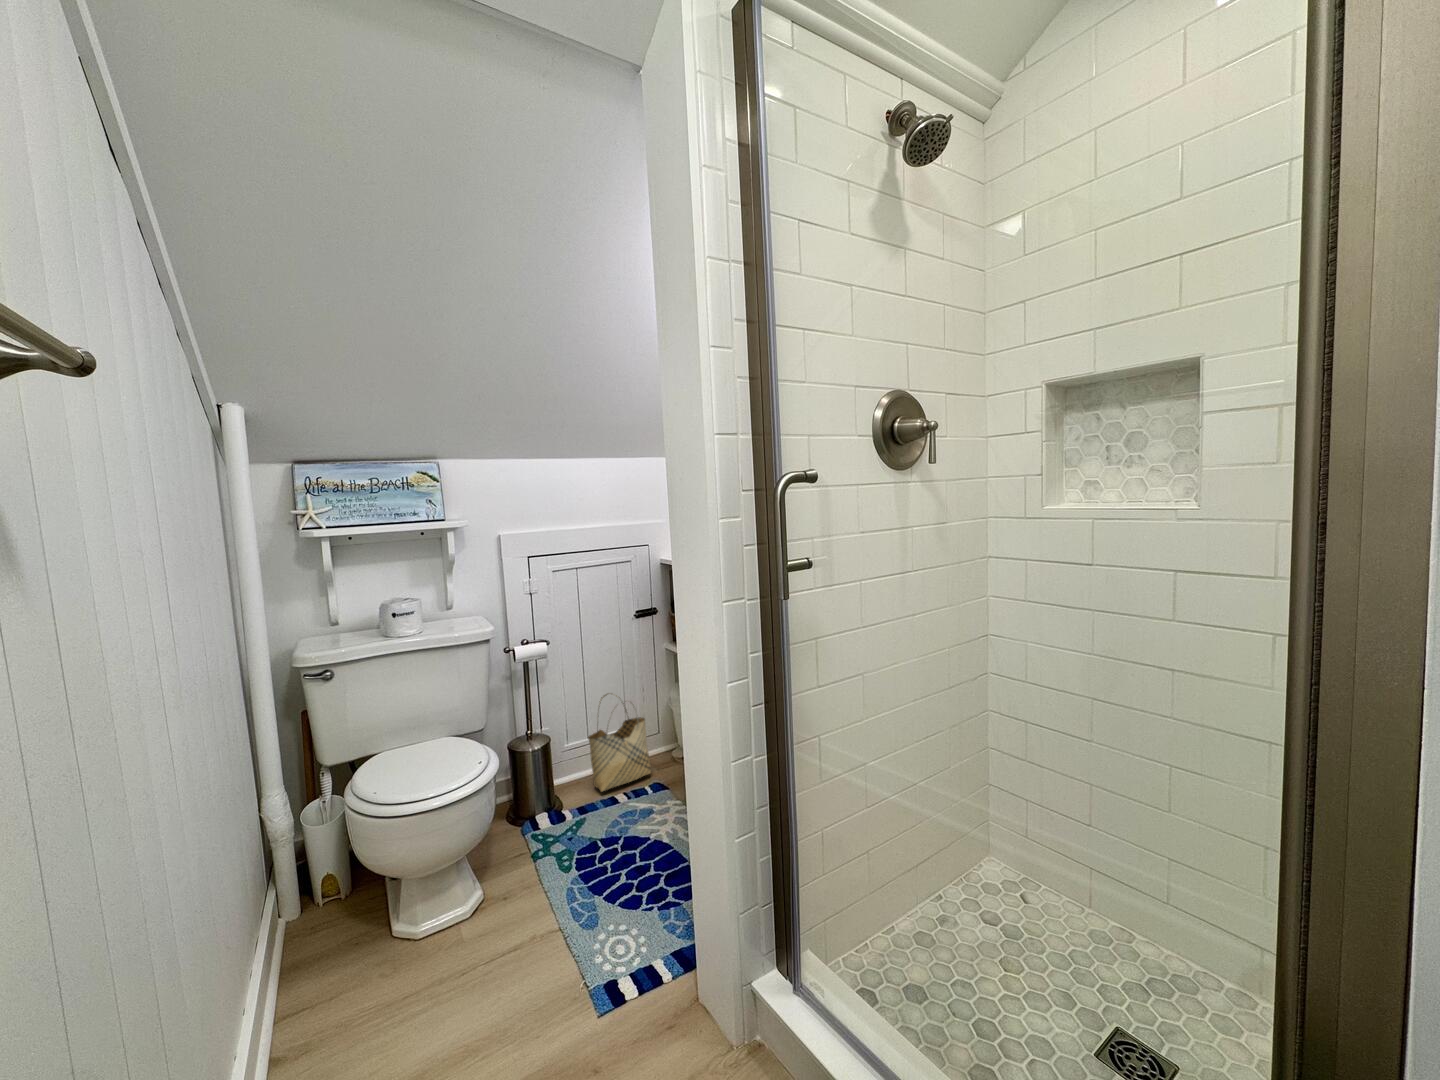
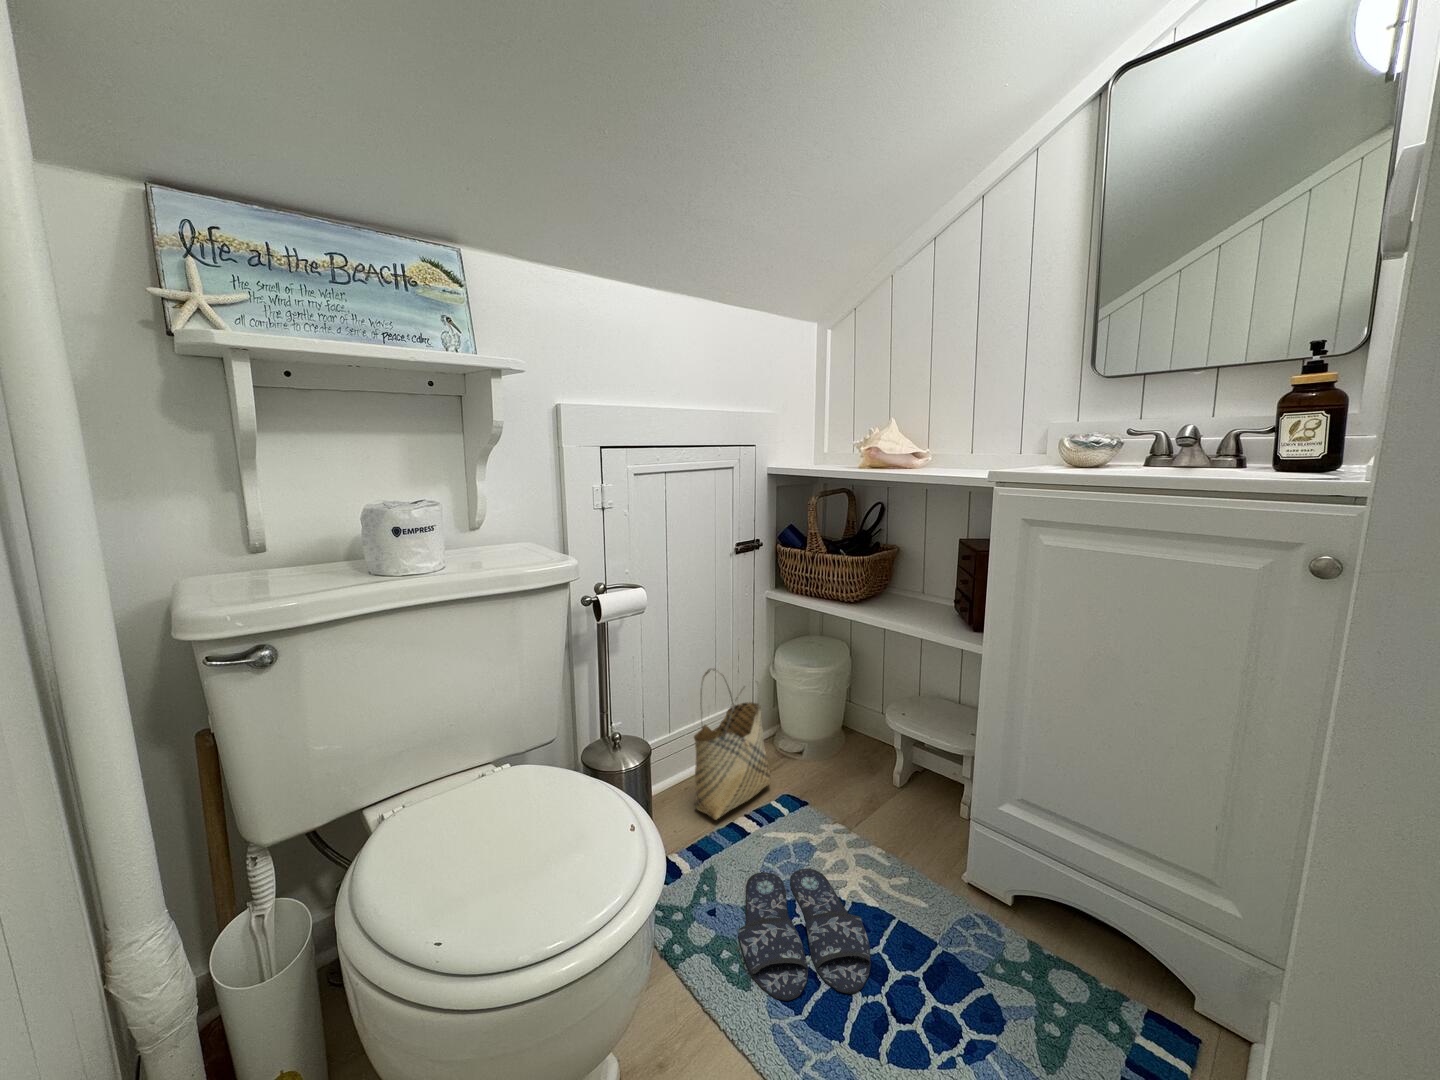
slippers: none [572,821,652,880] -> present [738,869,871,1001]

